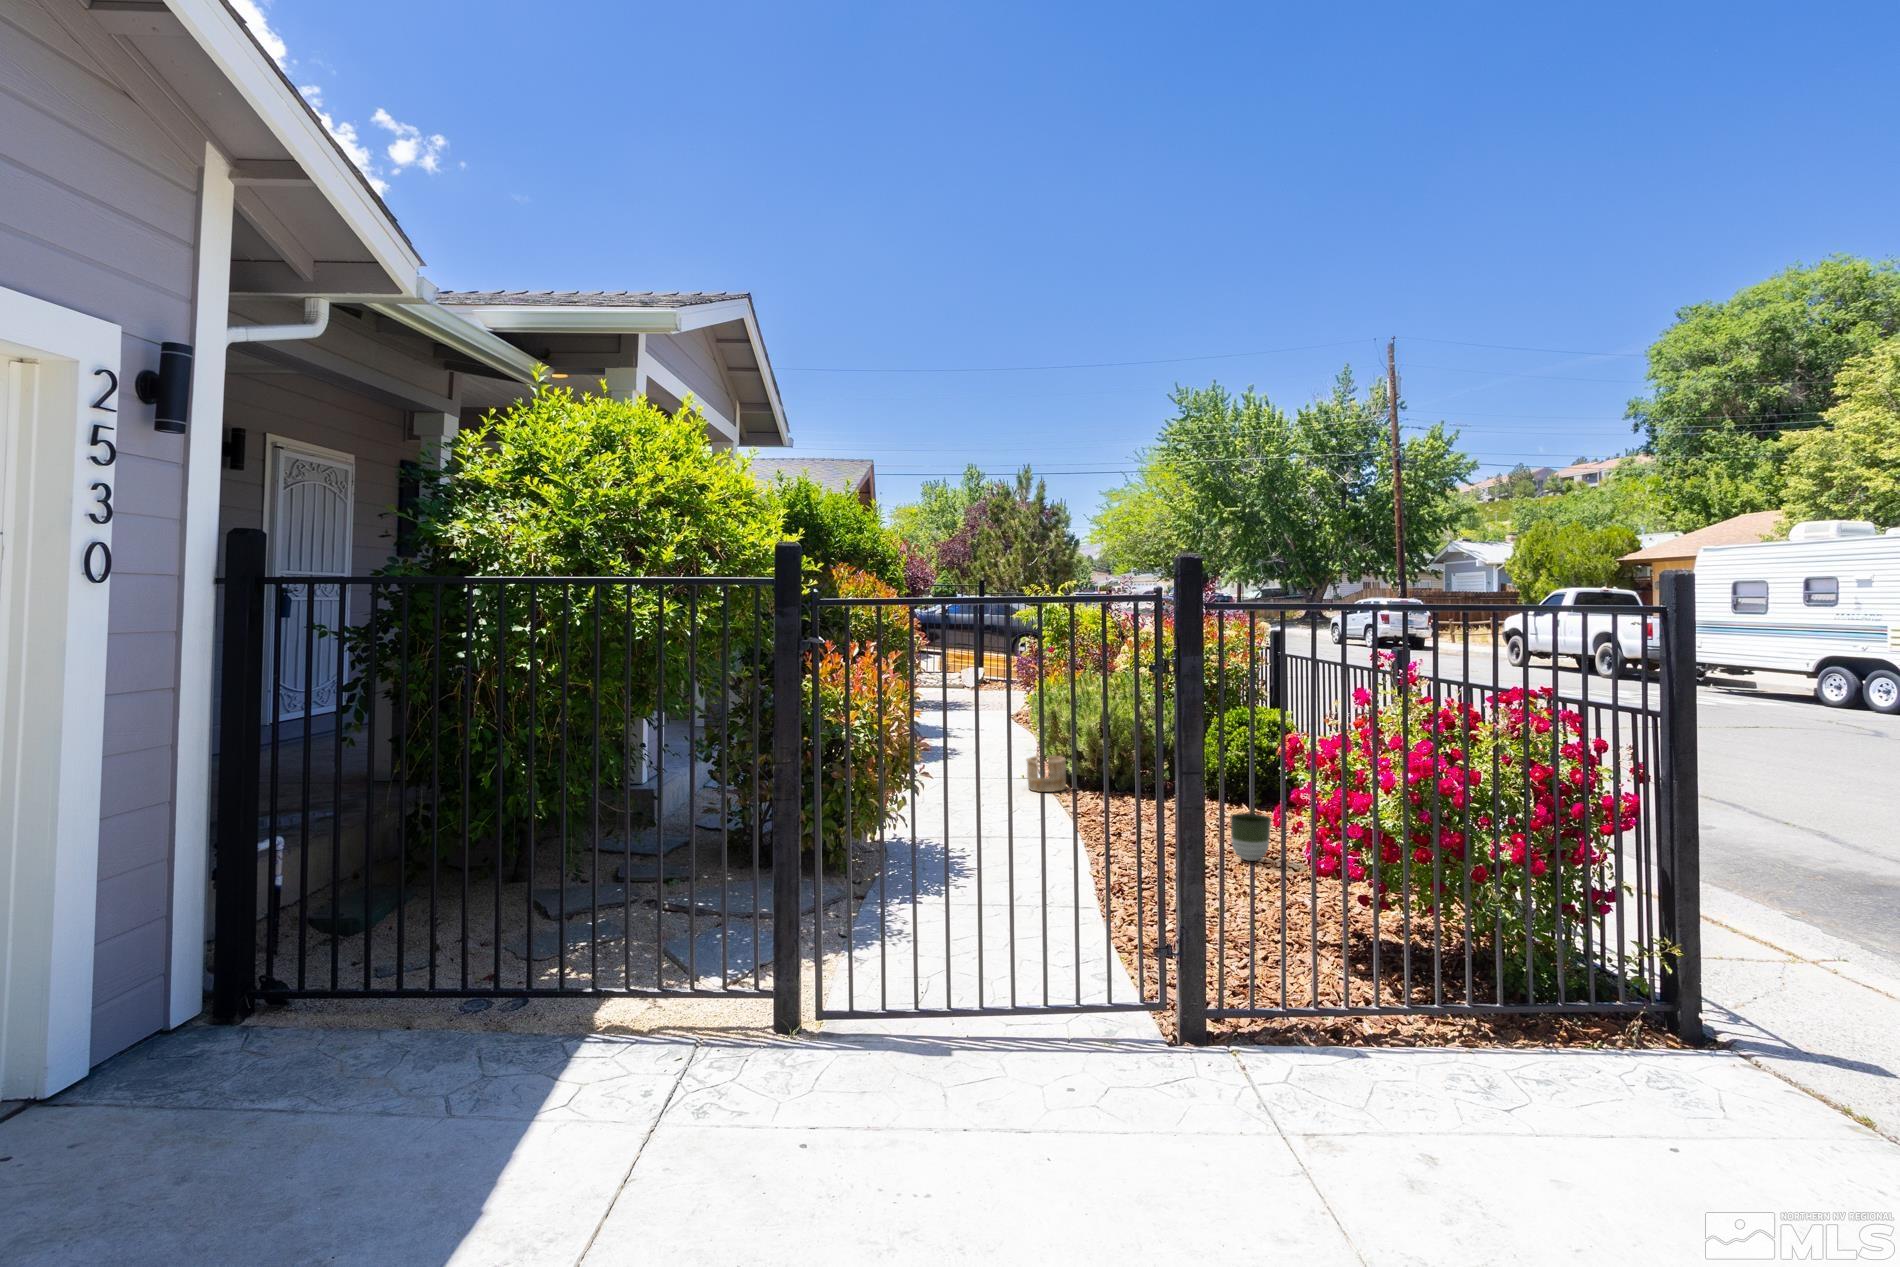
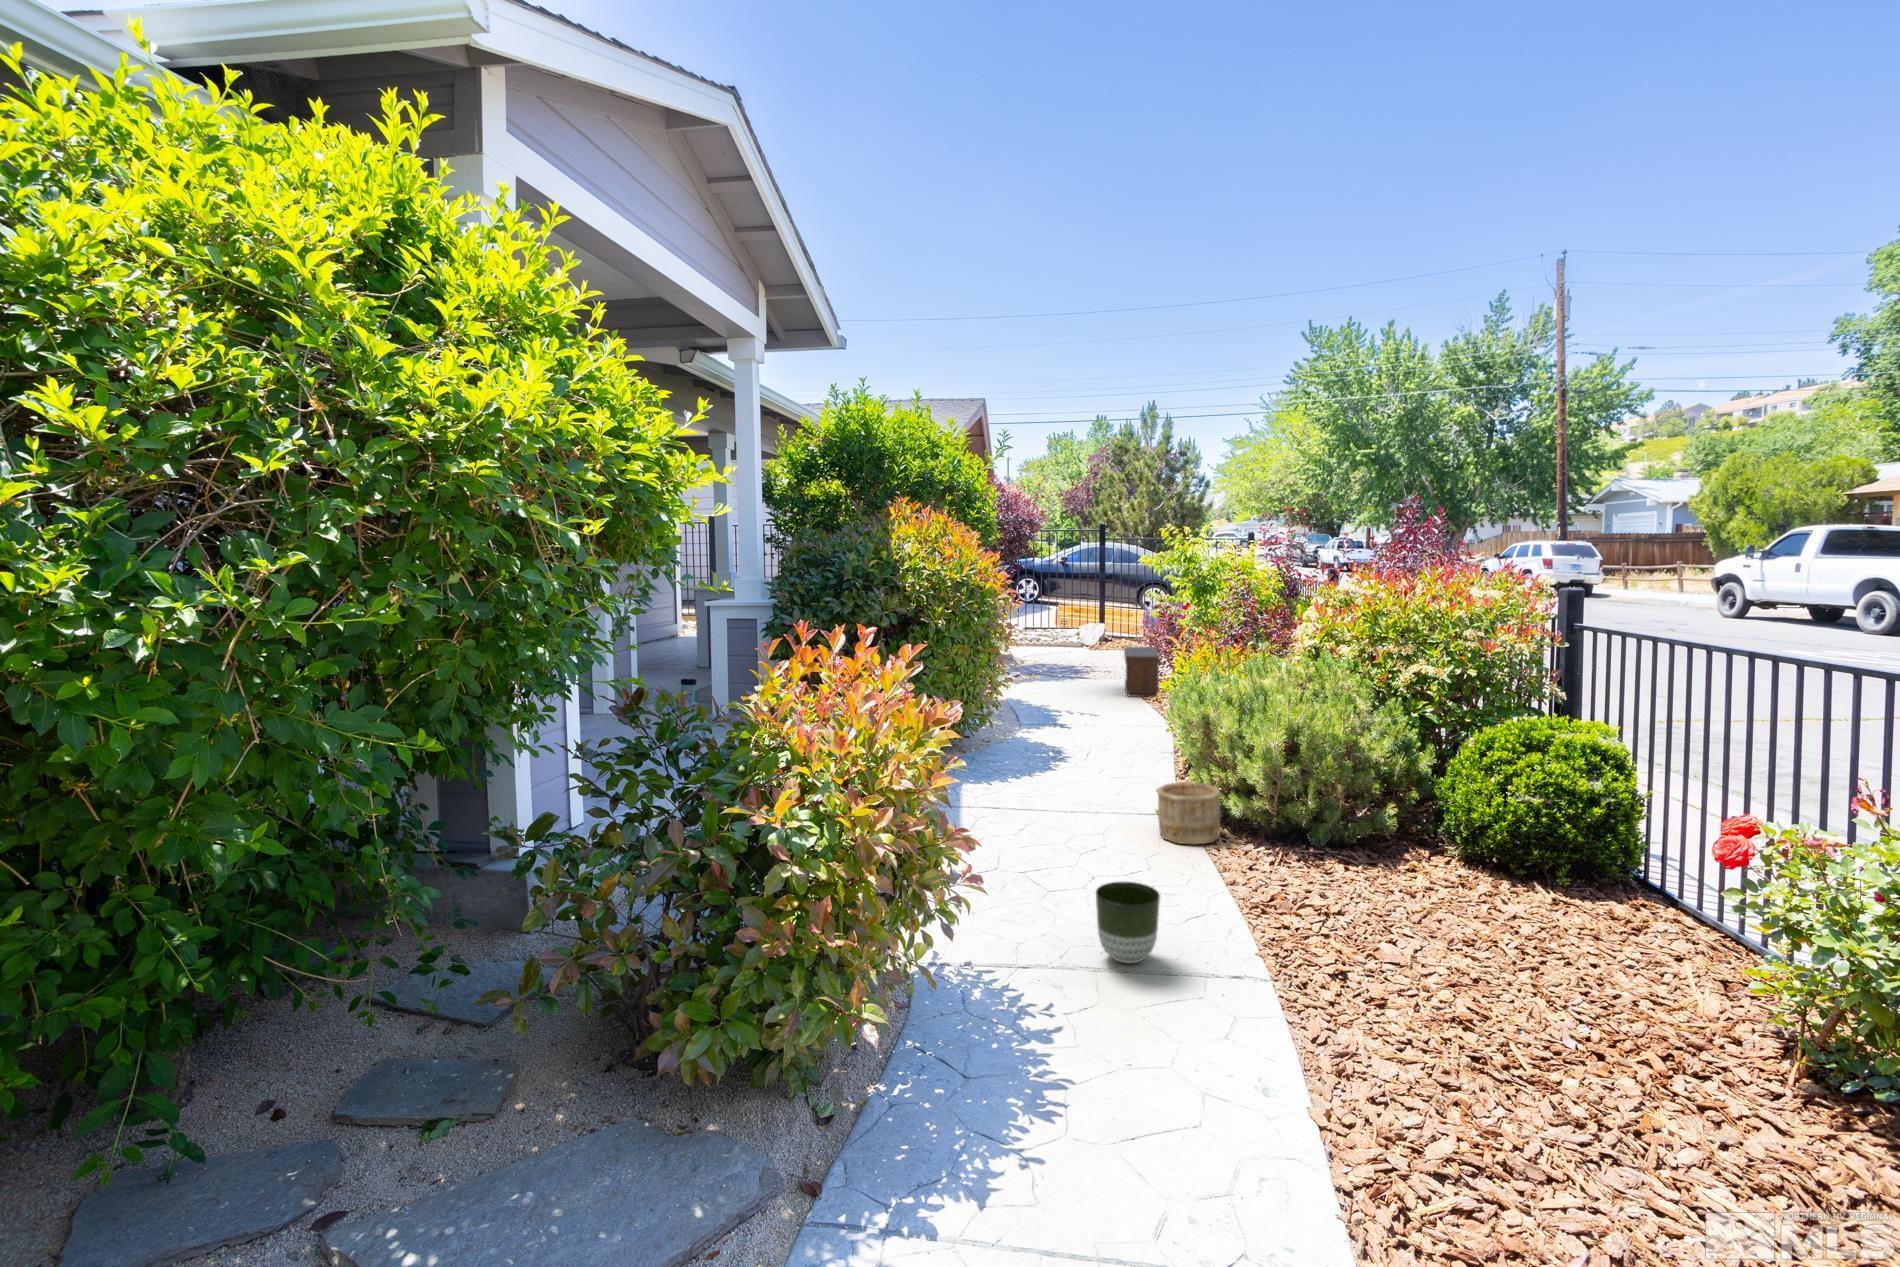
bench: none [1005,682,1033,722] -> present [1124,647,1160,697]
planter: present [1230,813,1271,861] -> present [1096,881,1160,963]

